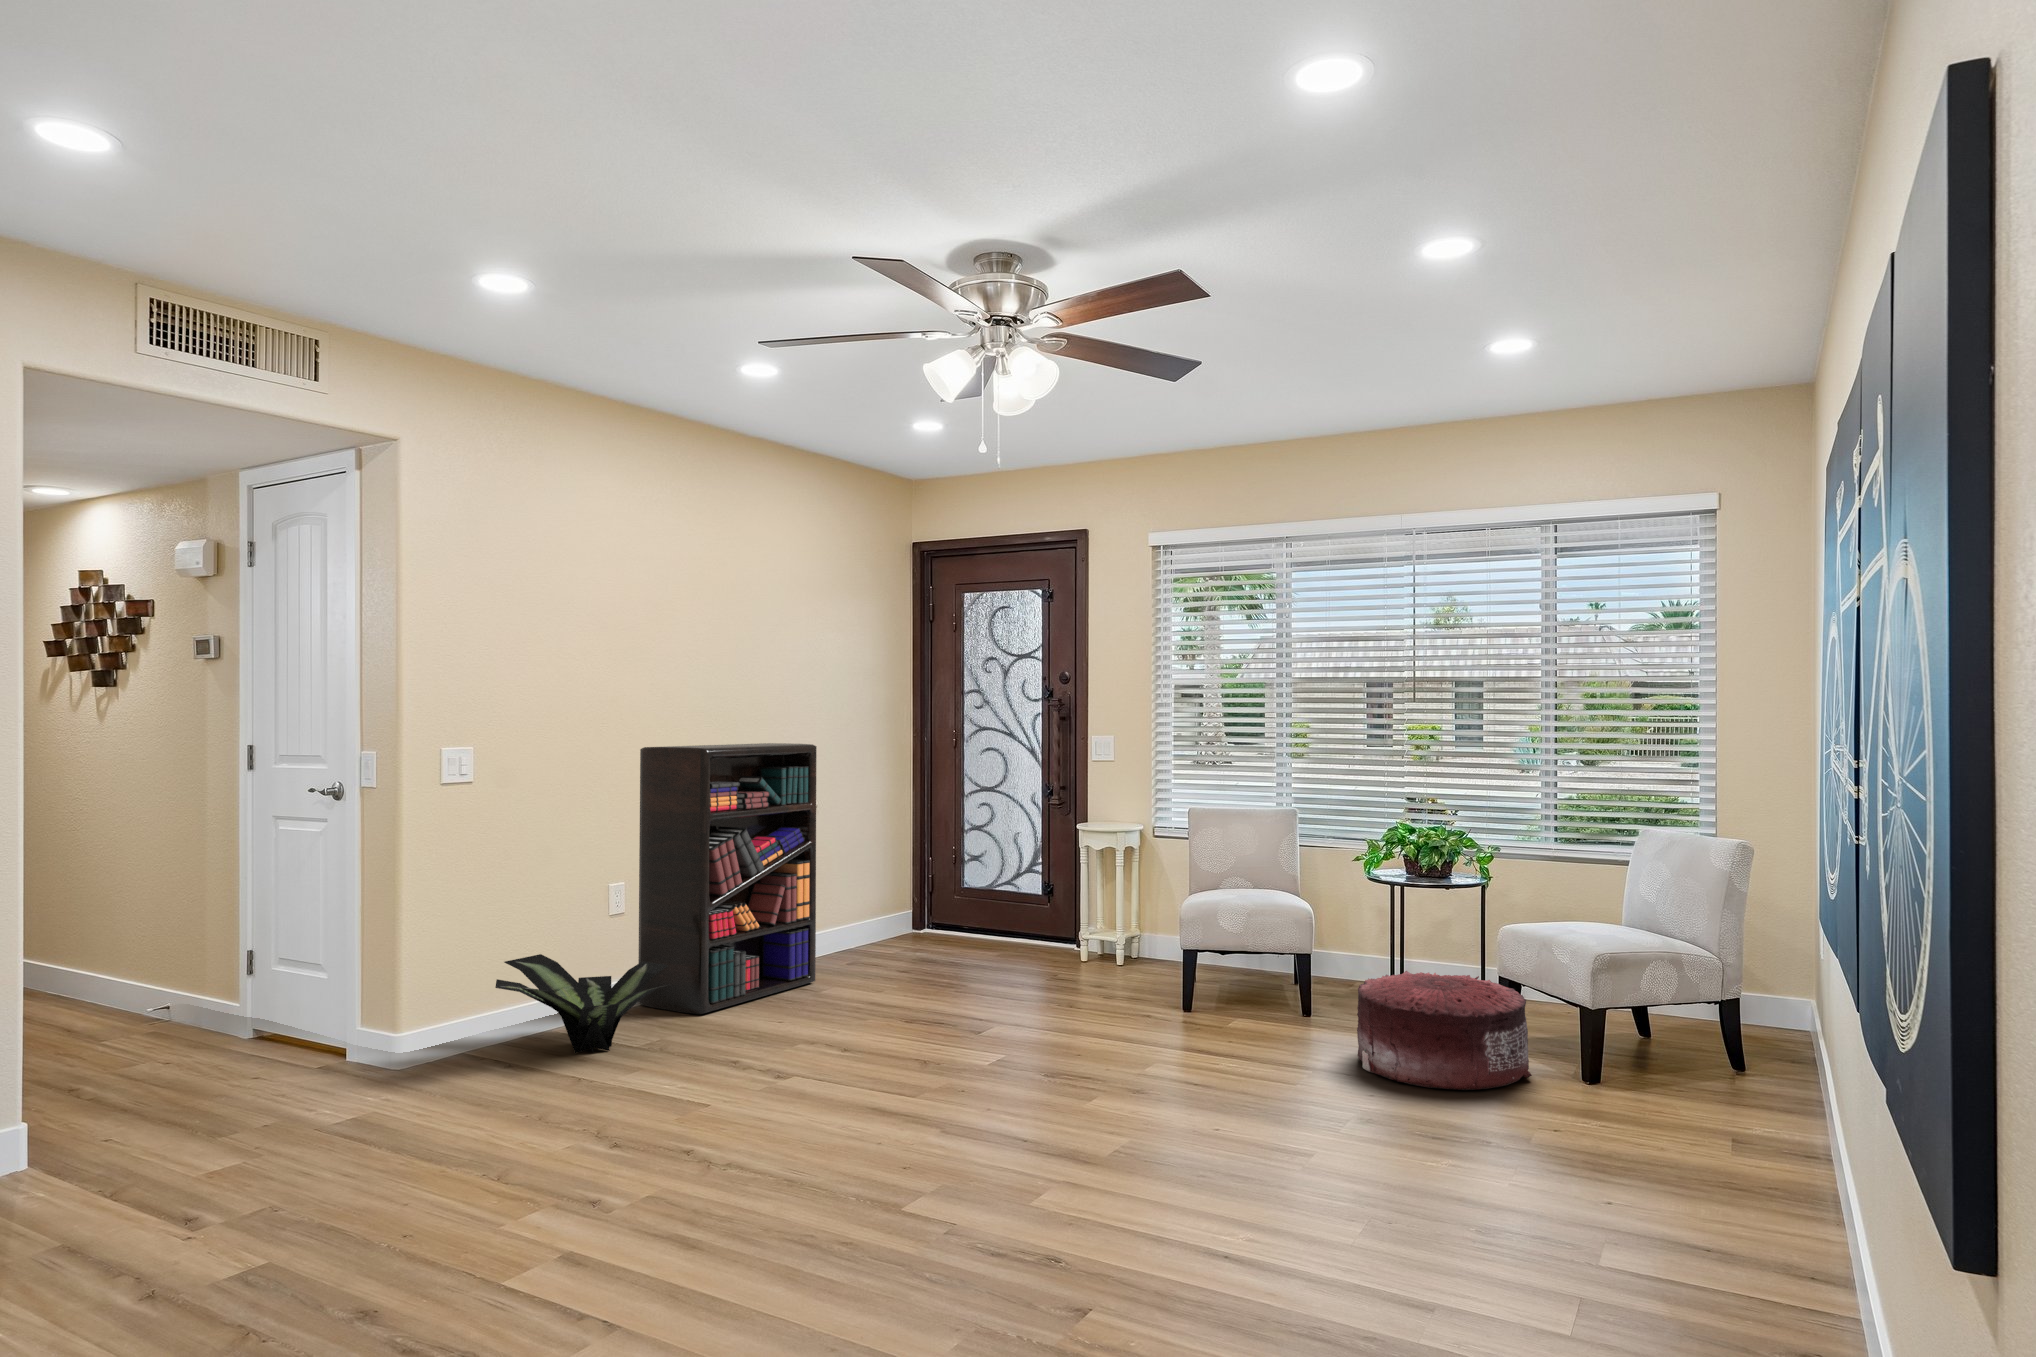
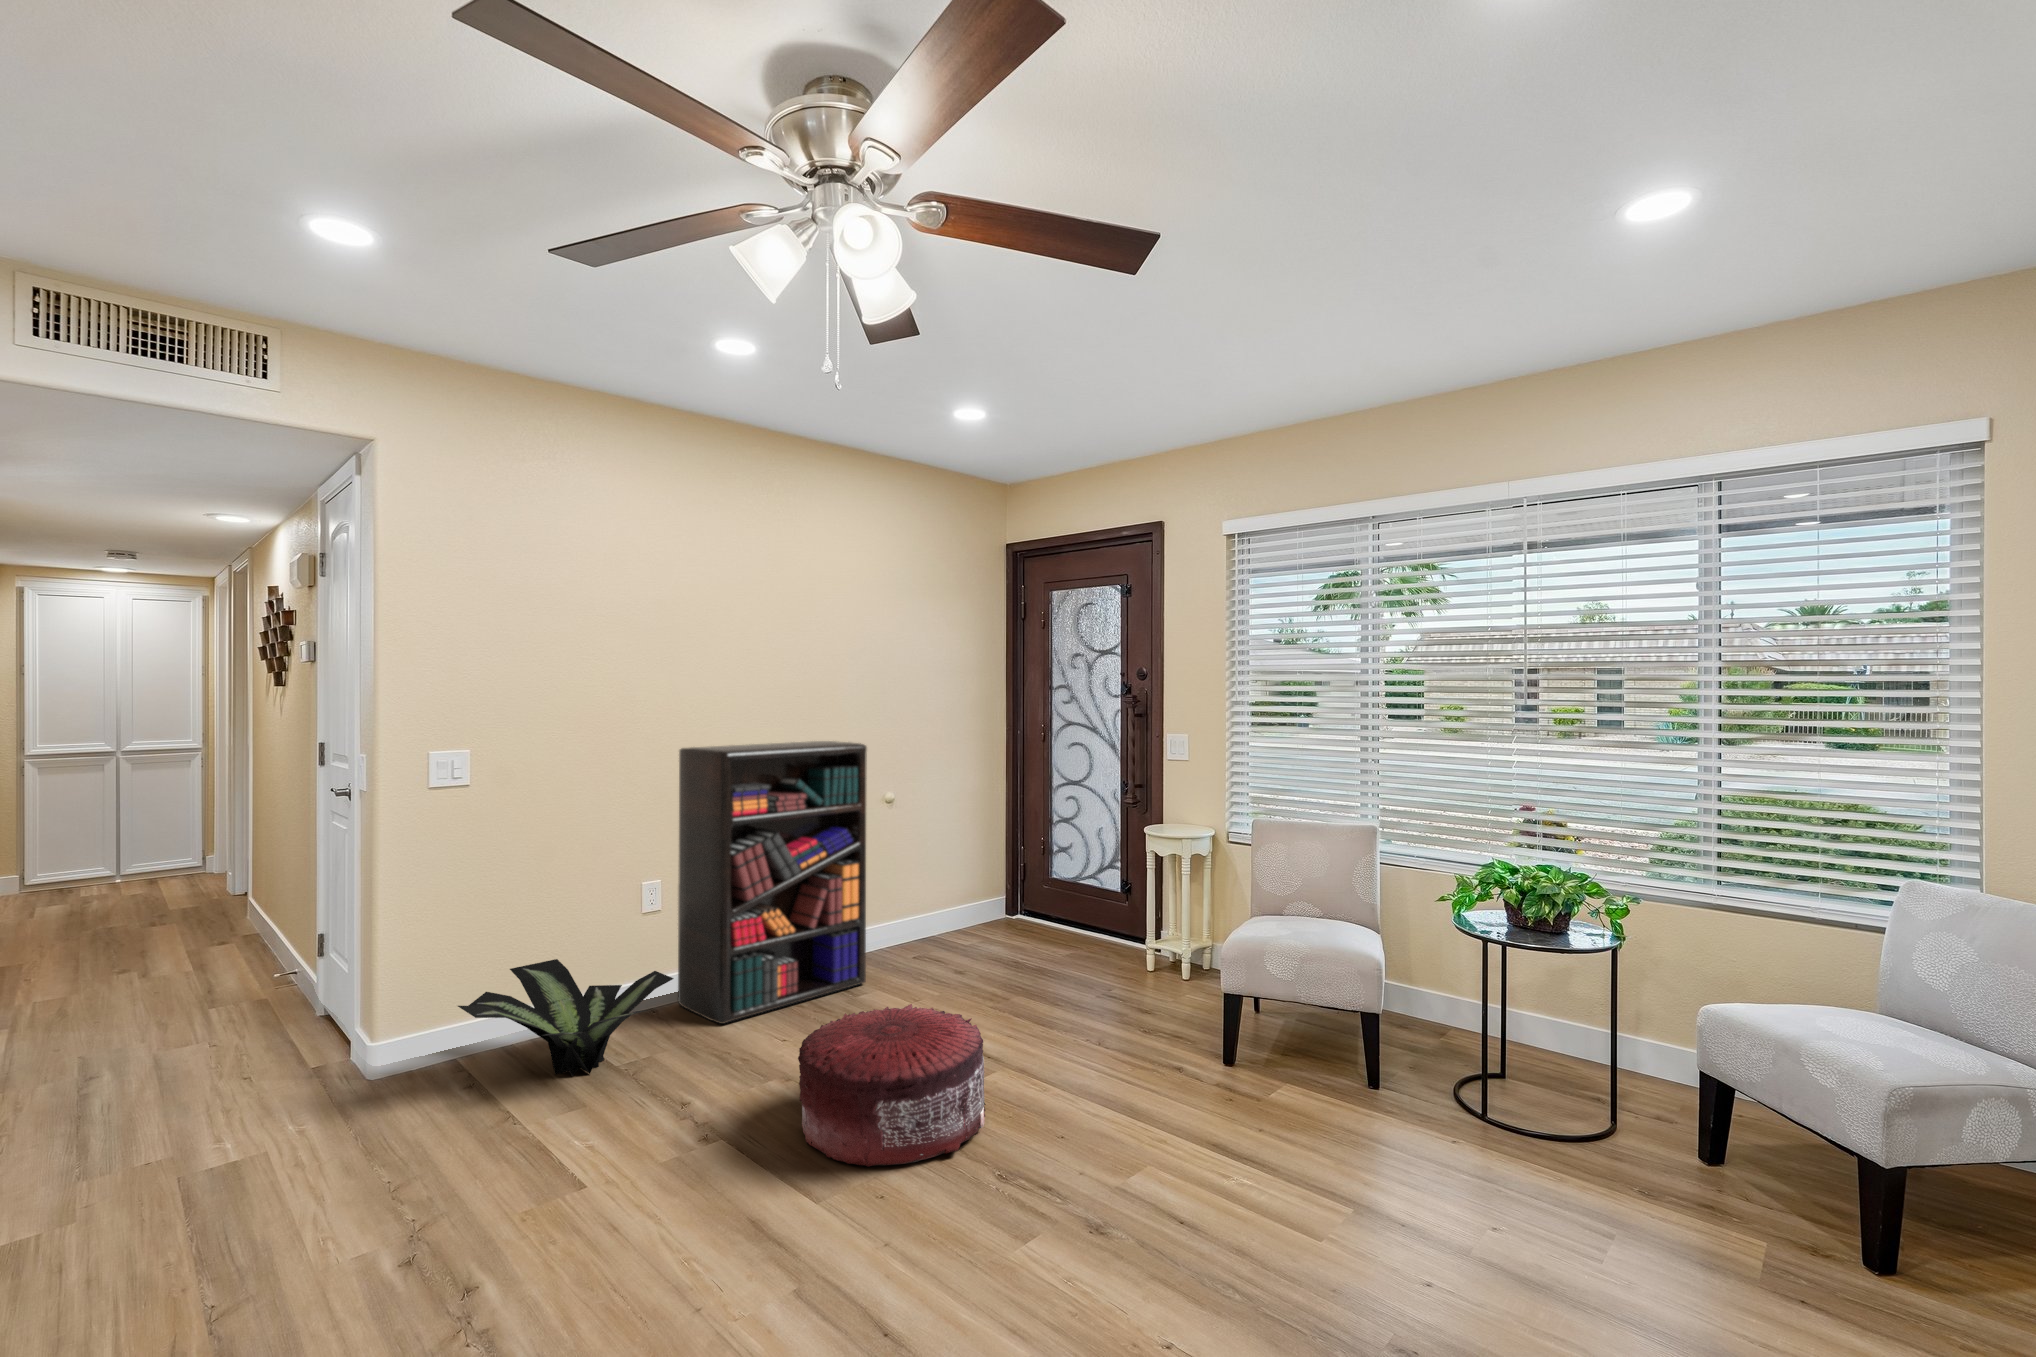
pouf: present [1357,971,1532,1090] -> present [798,1004,986,1167]

